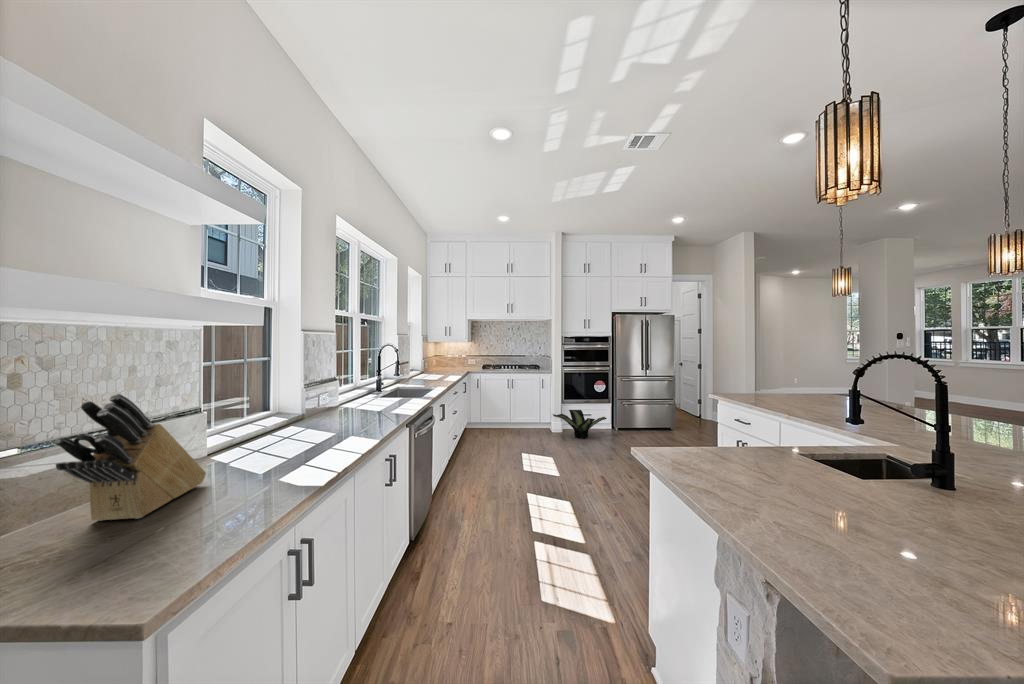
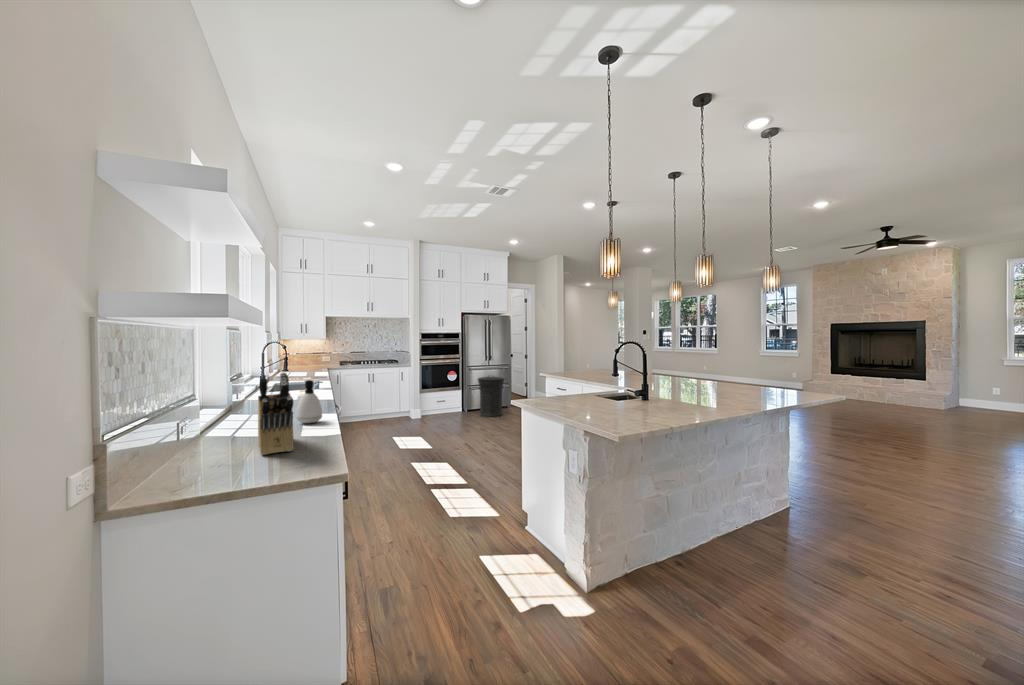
trash can: none [629,387,664,439] -> present [478,376,504,417]
soap dispenser: none [274,397,309,455] -> present [297,380,322,423]
potted plant: present [553,410,607,439] -> none [414,397,462,422]

